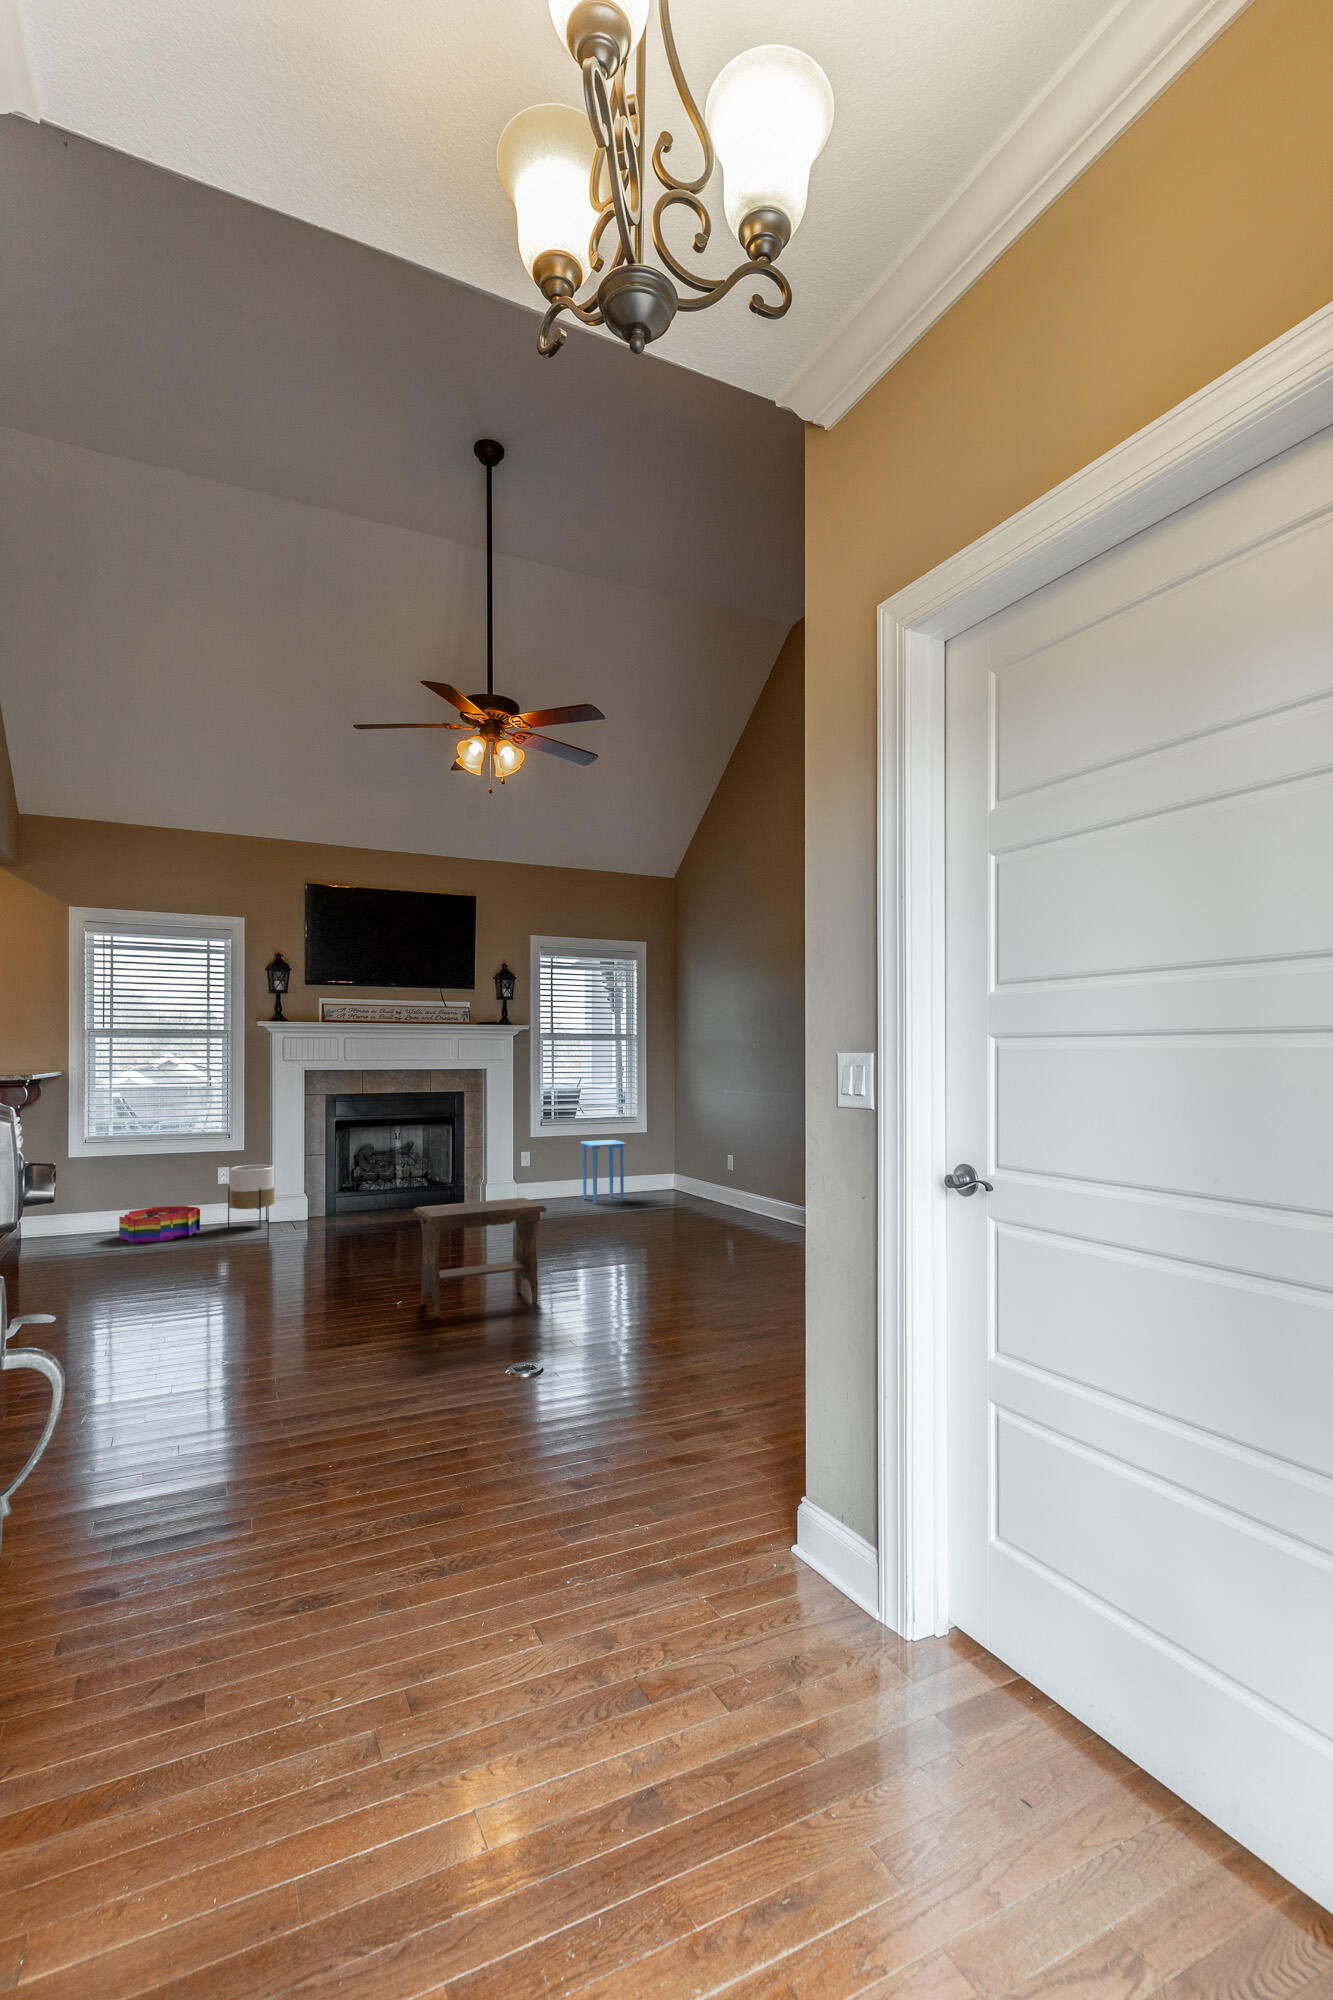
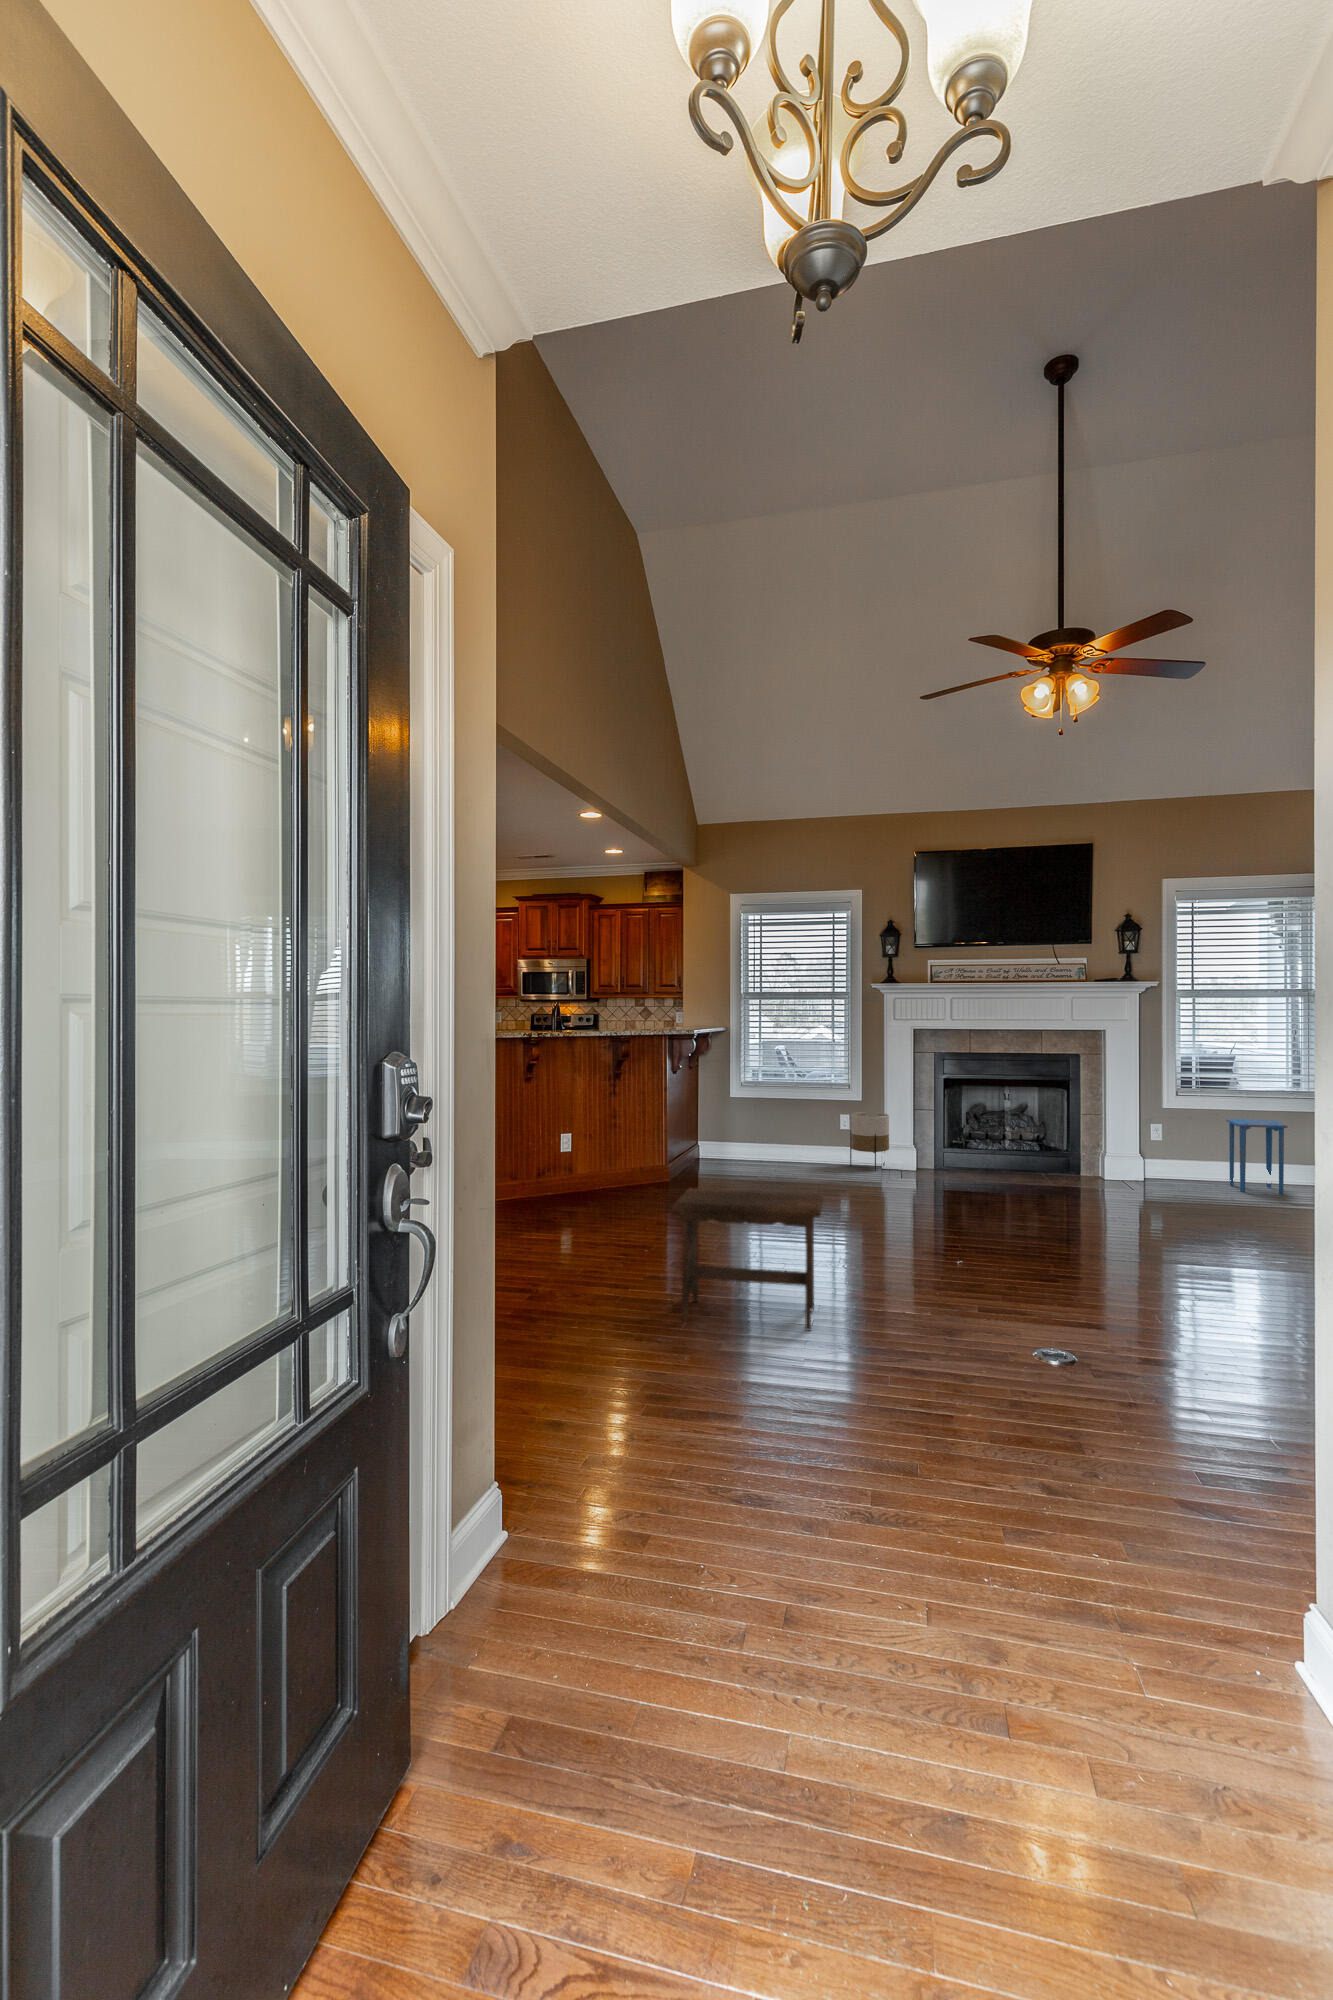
footstool: present [413,1198,546,1317] -> present [672,1188,823,1330]
storage bin: present [119,1206,200,1243] -> none [765,1141,826,1171]

